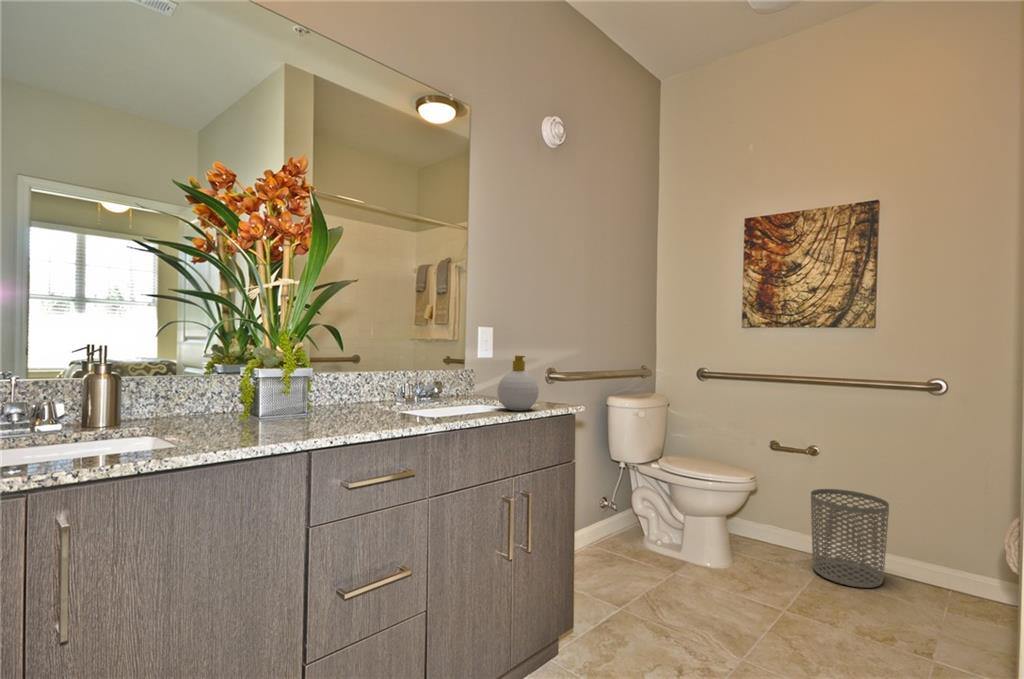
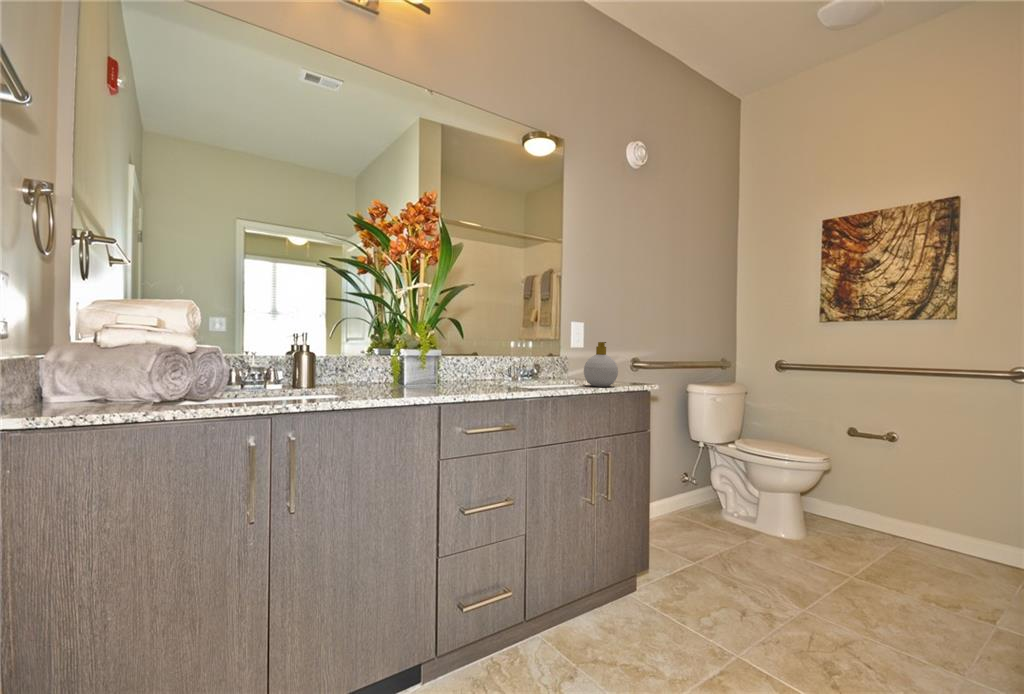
waste bin: present [811,489,889,588] -> none [887,474,970,568]

